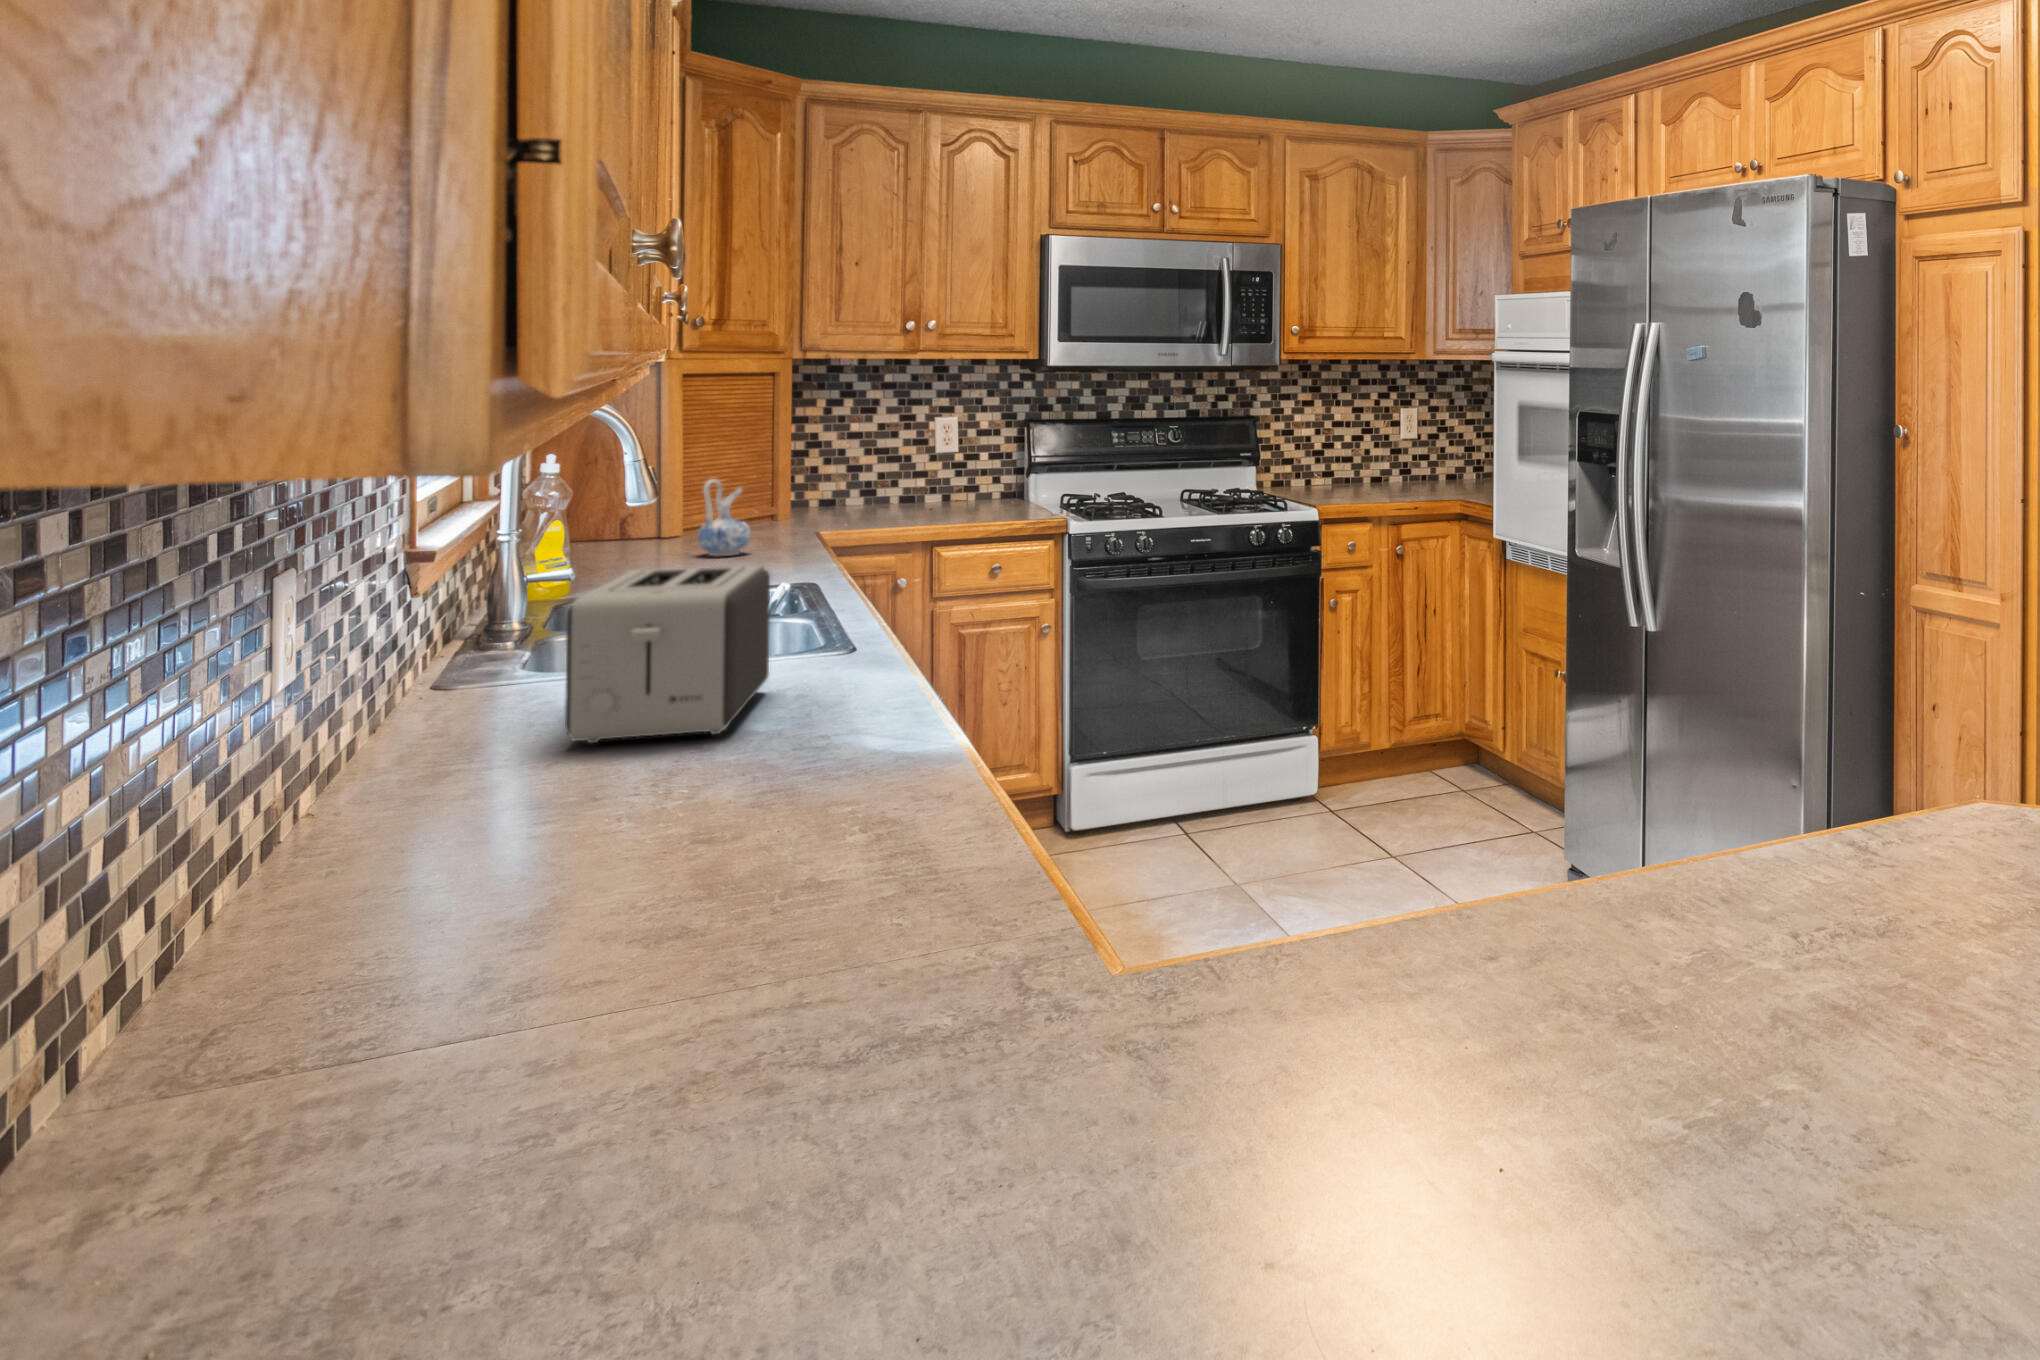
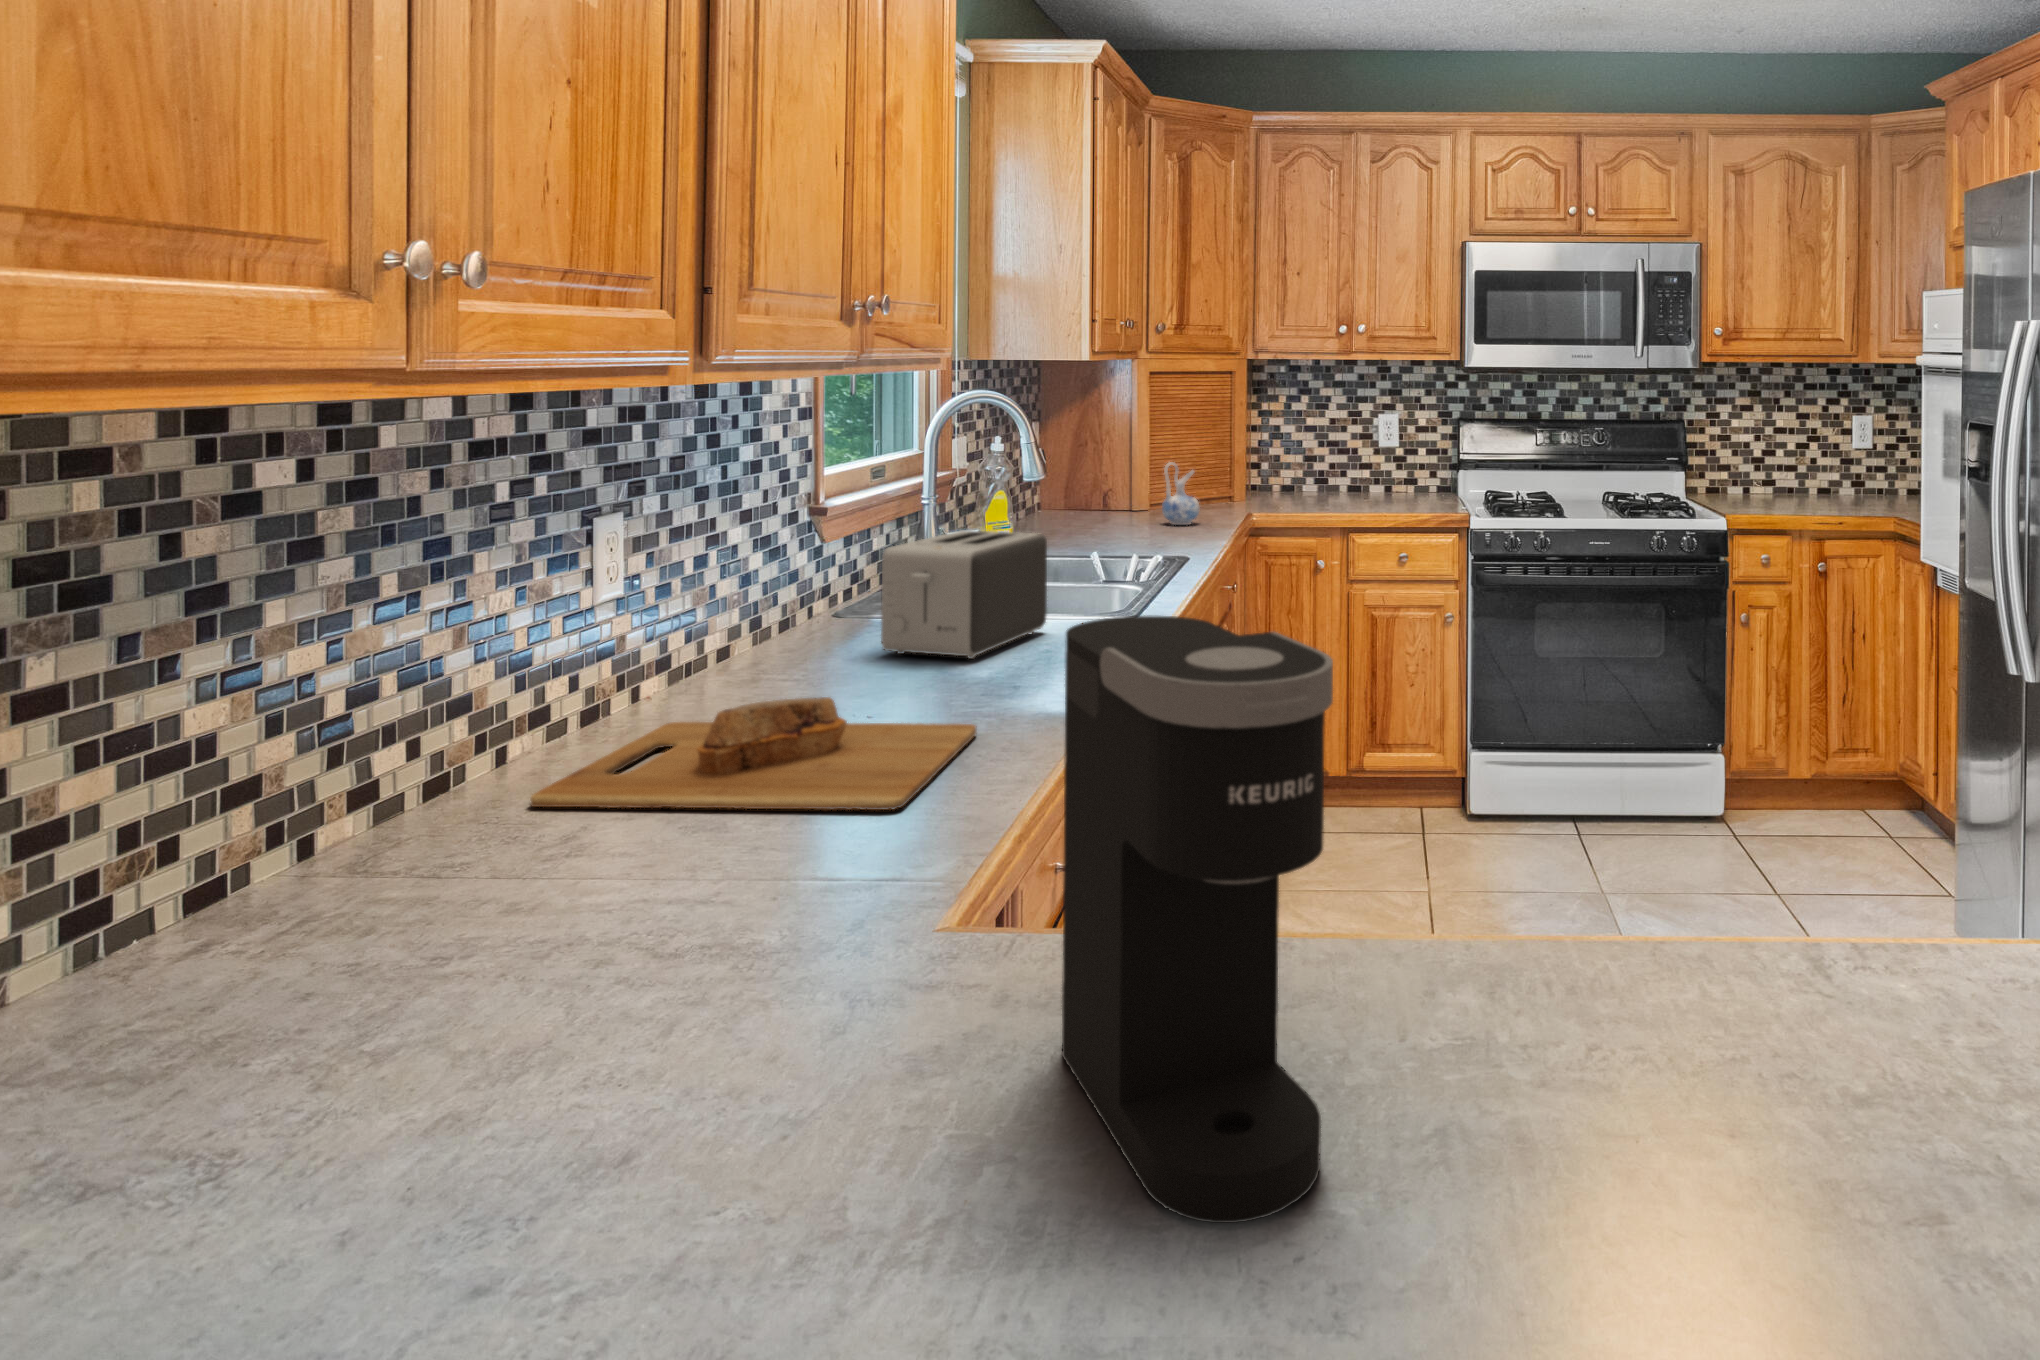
coffee maker: none [1563,593,2008,1176] -> present [1062,615,1333,1223]
cutting board: none [308,796,951,1045] -> present [530,697,977,810]

